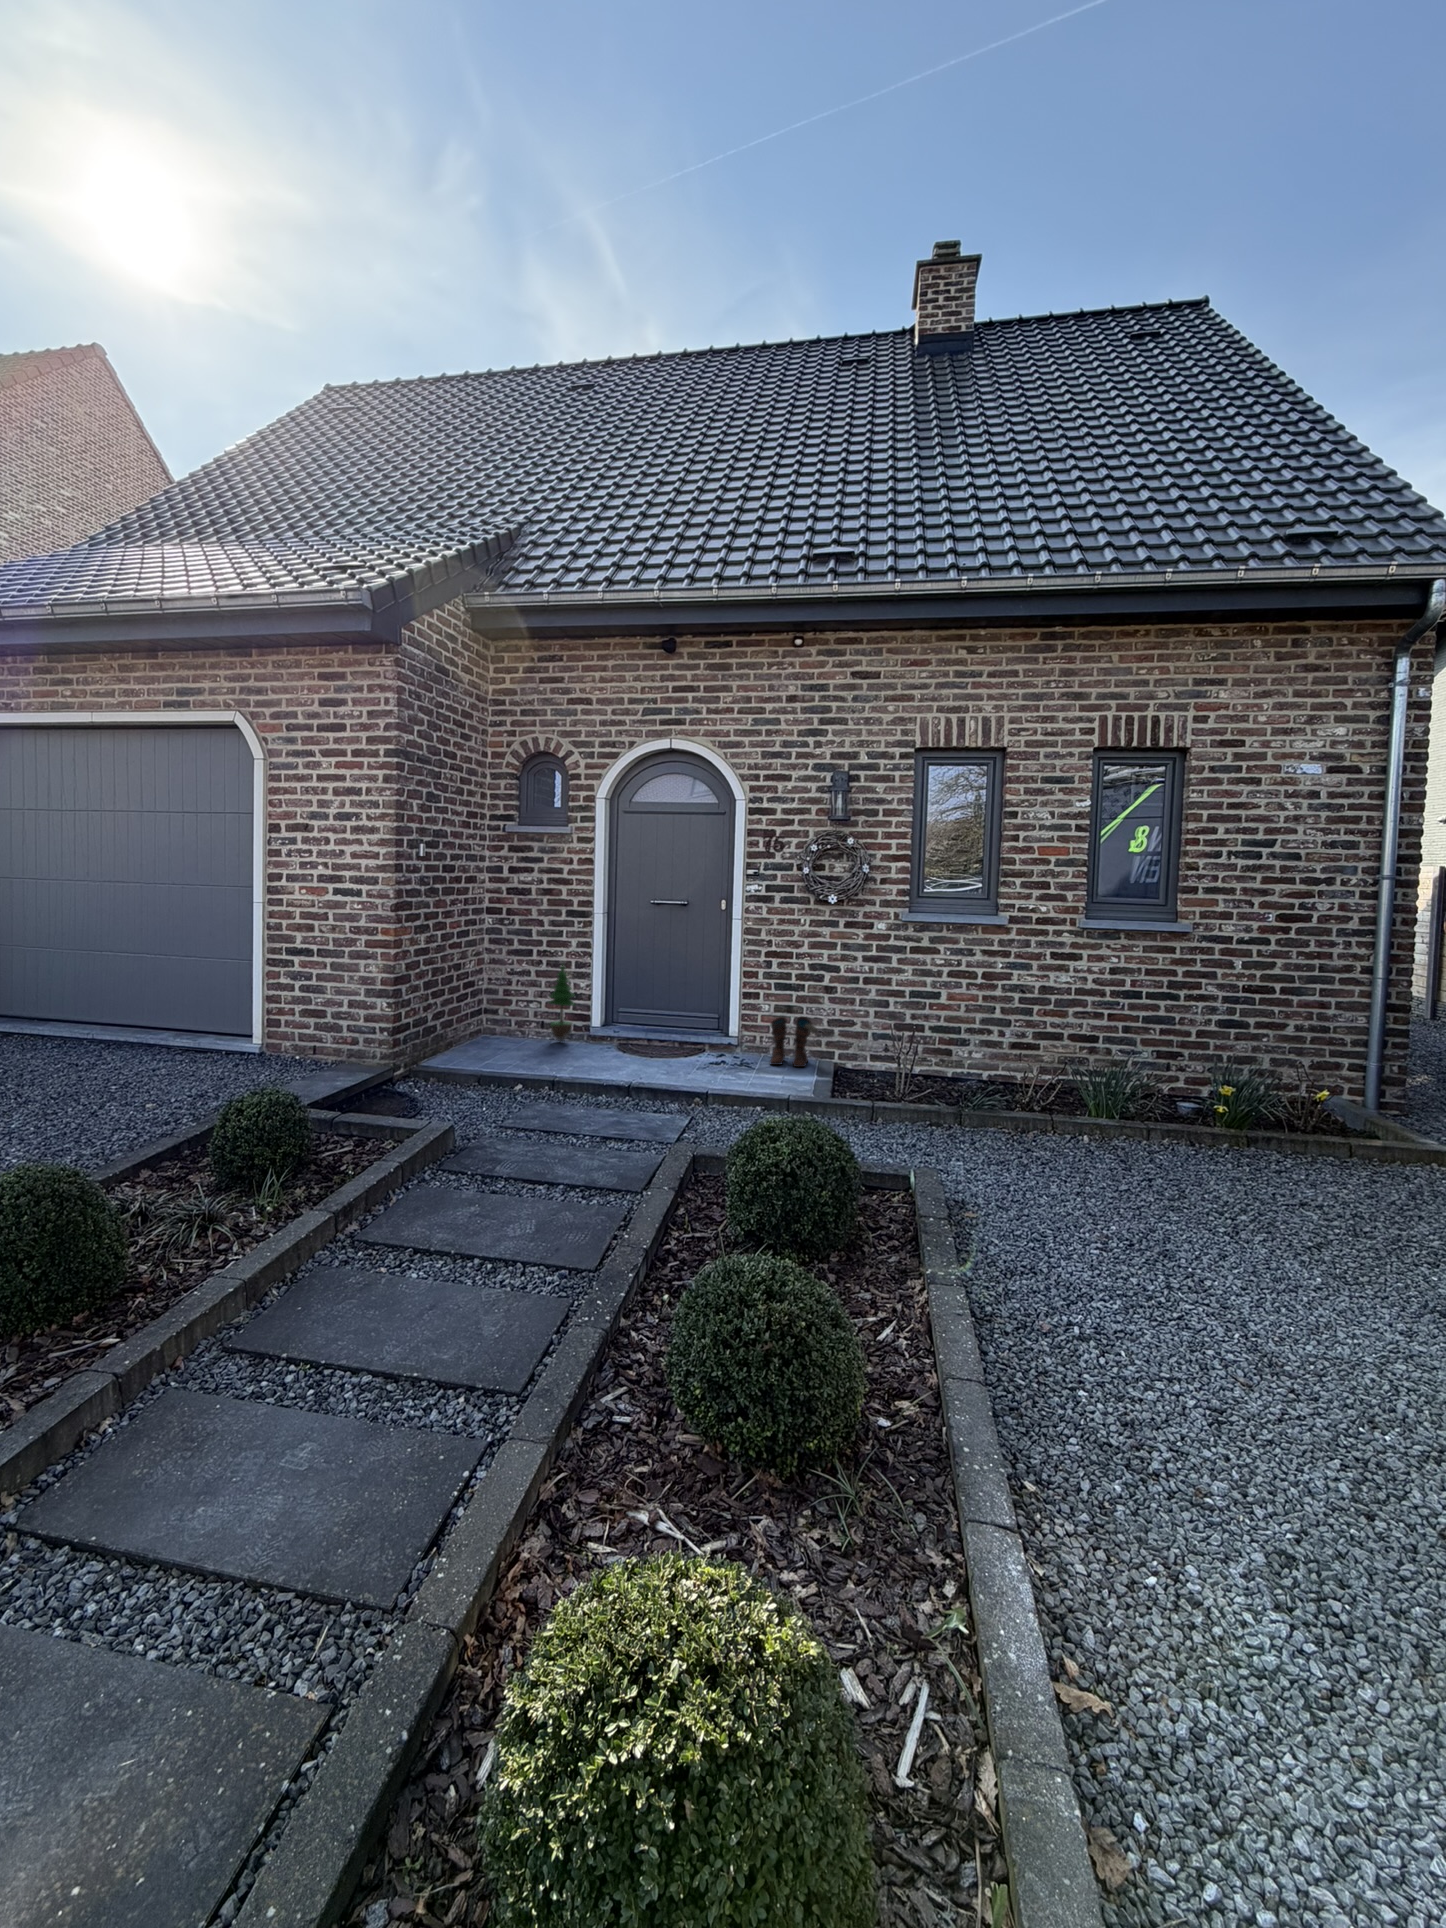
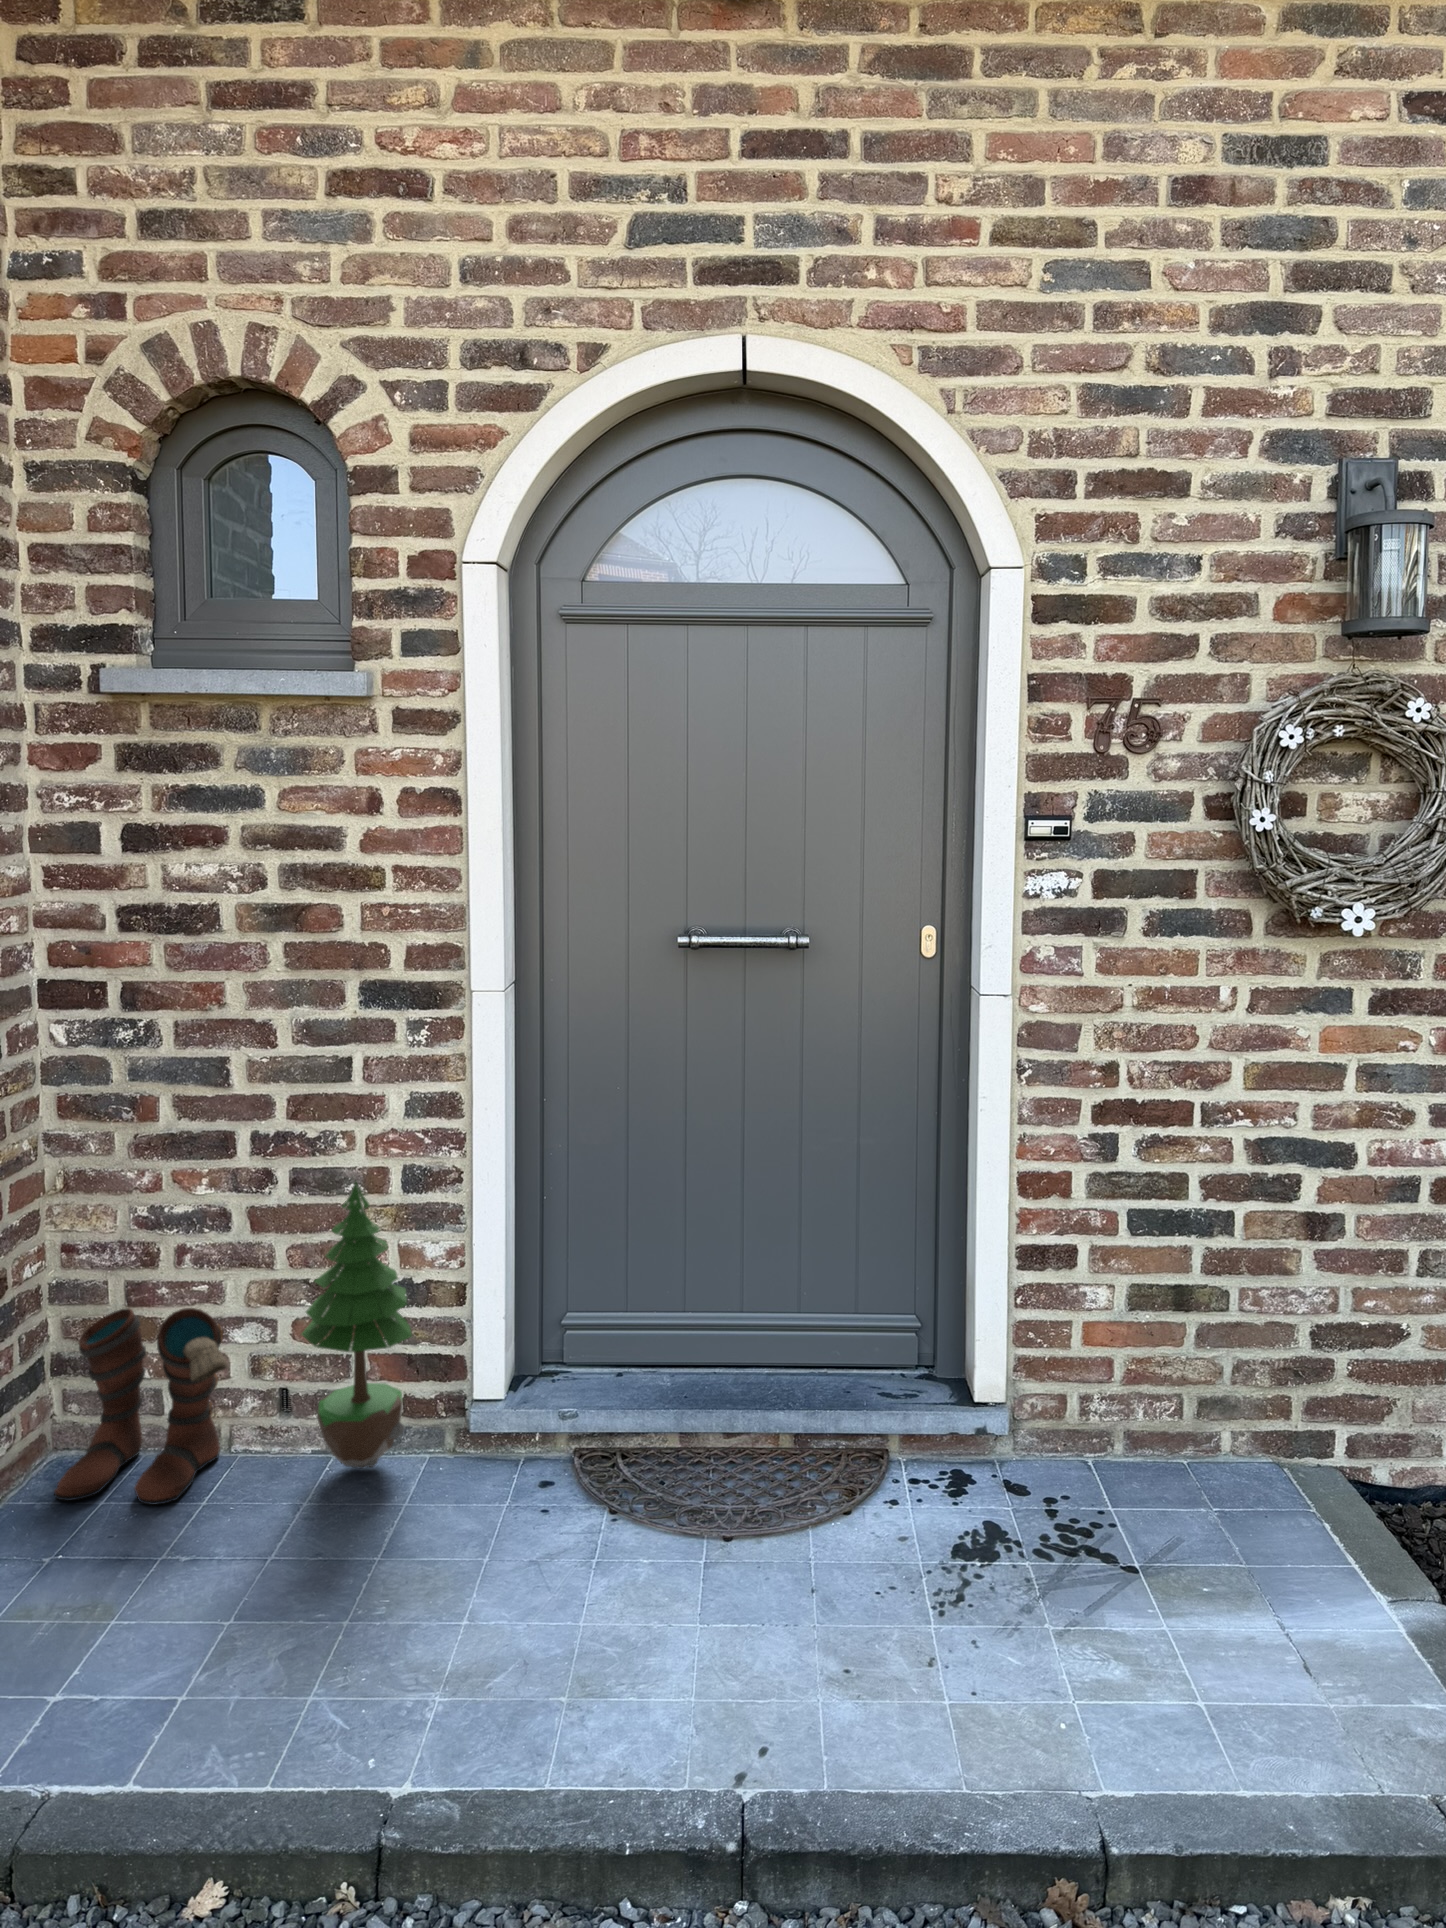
boots: present [770,1017,819,1067] -> present [54,1308,228,1505]

